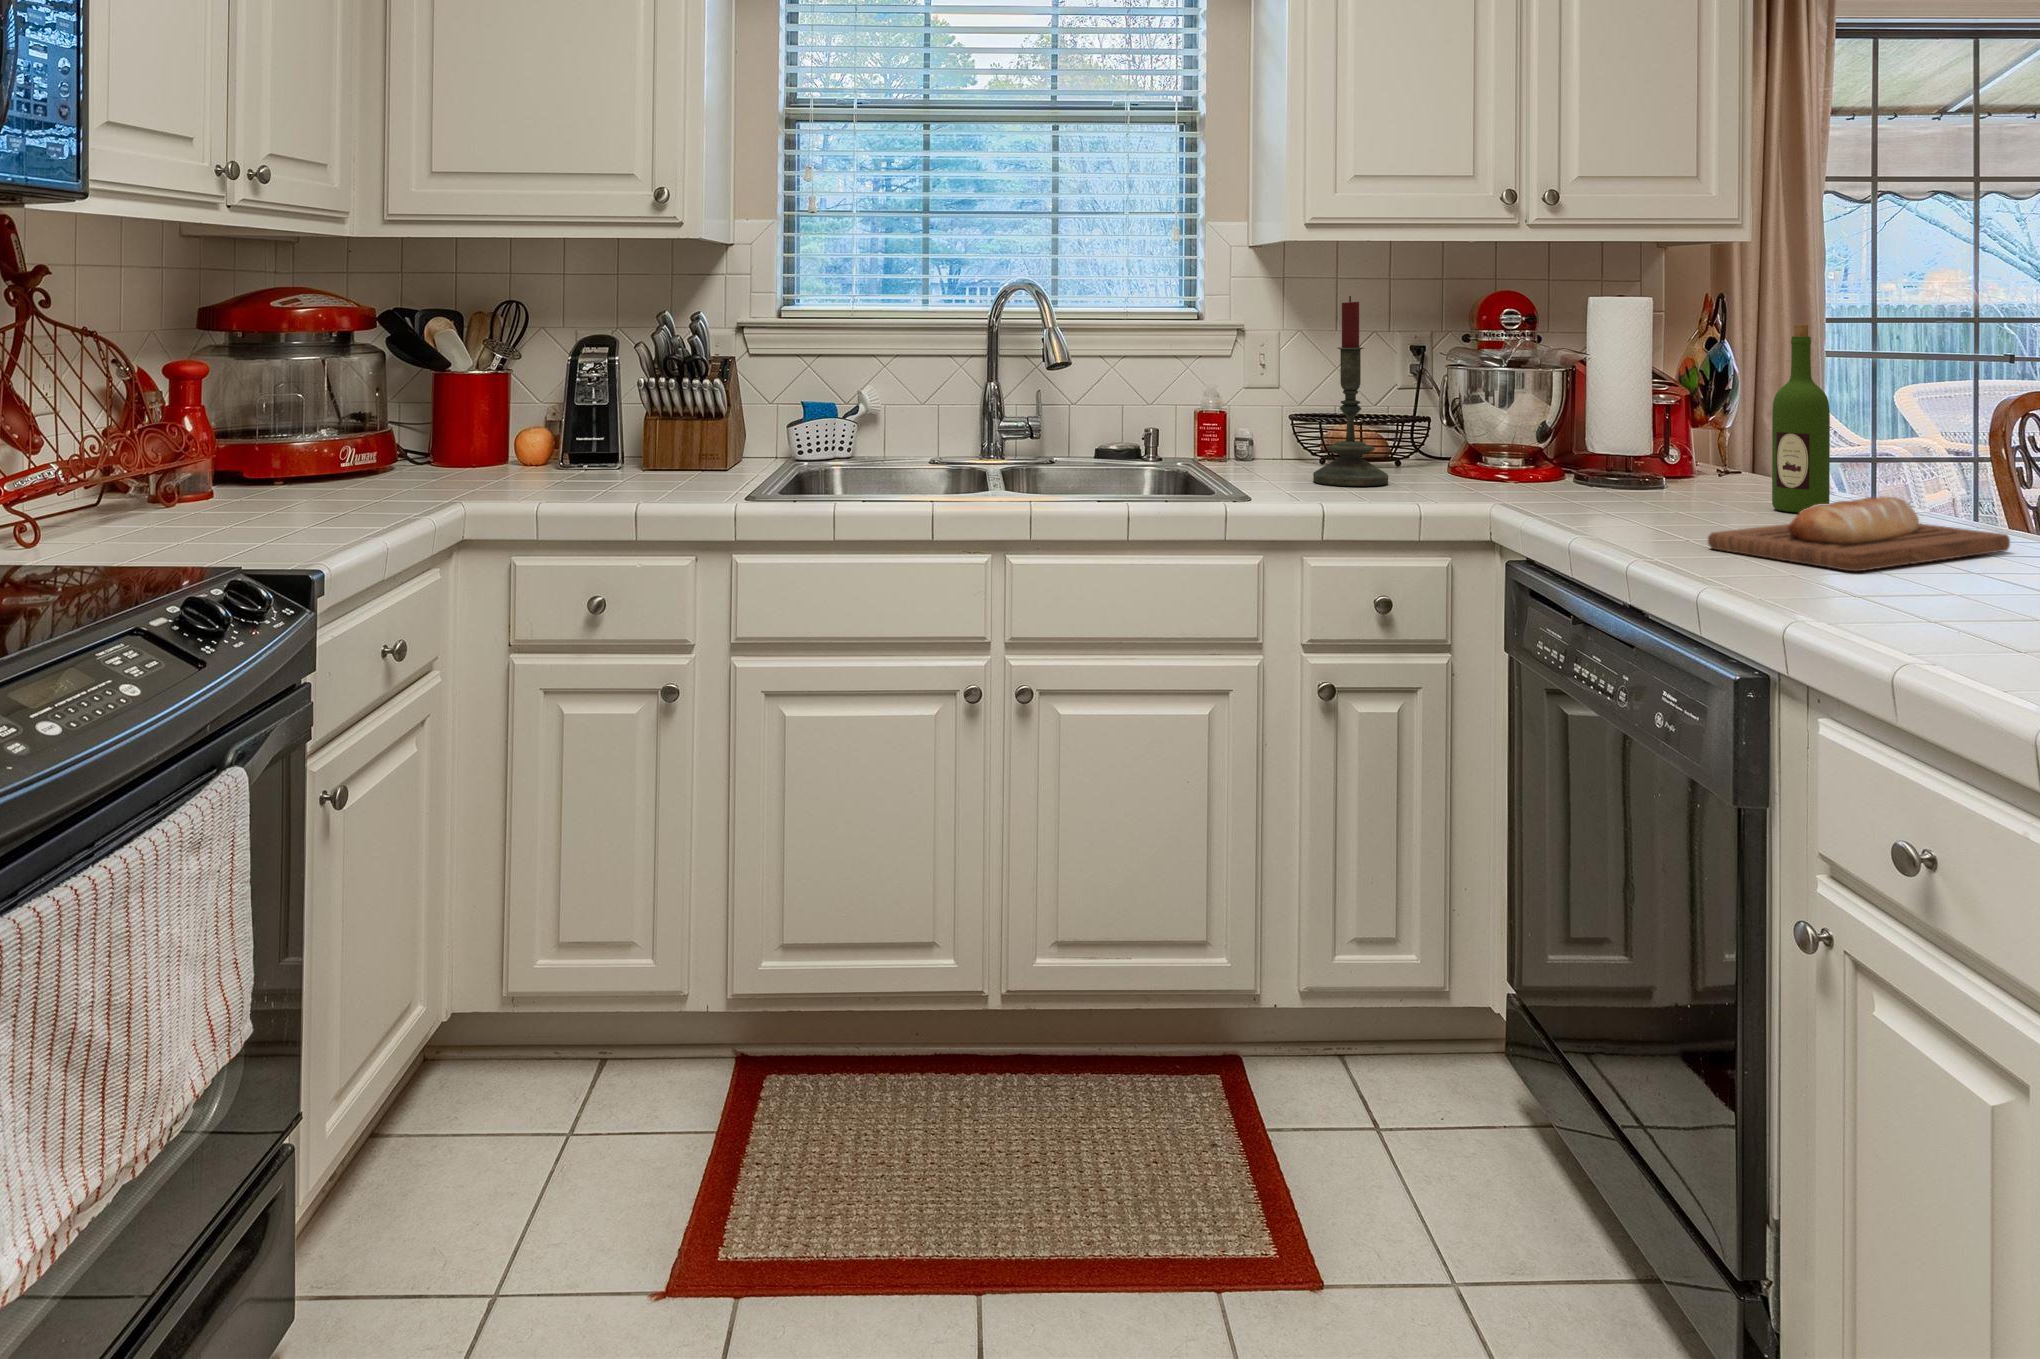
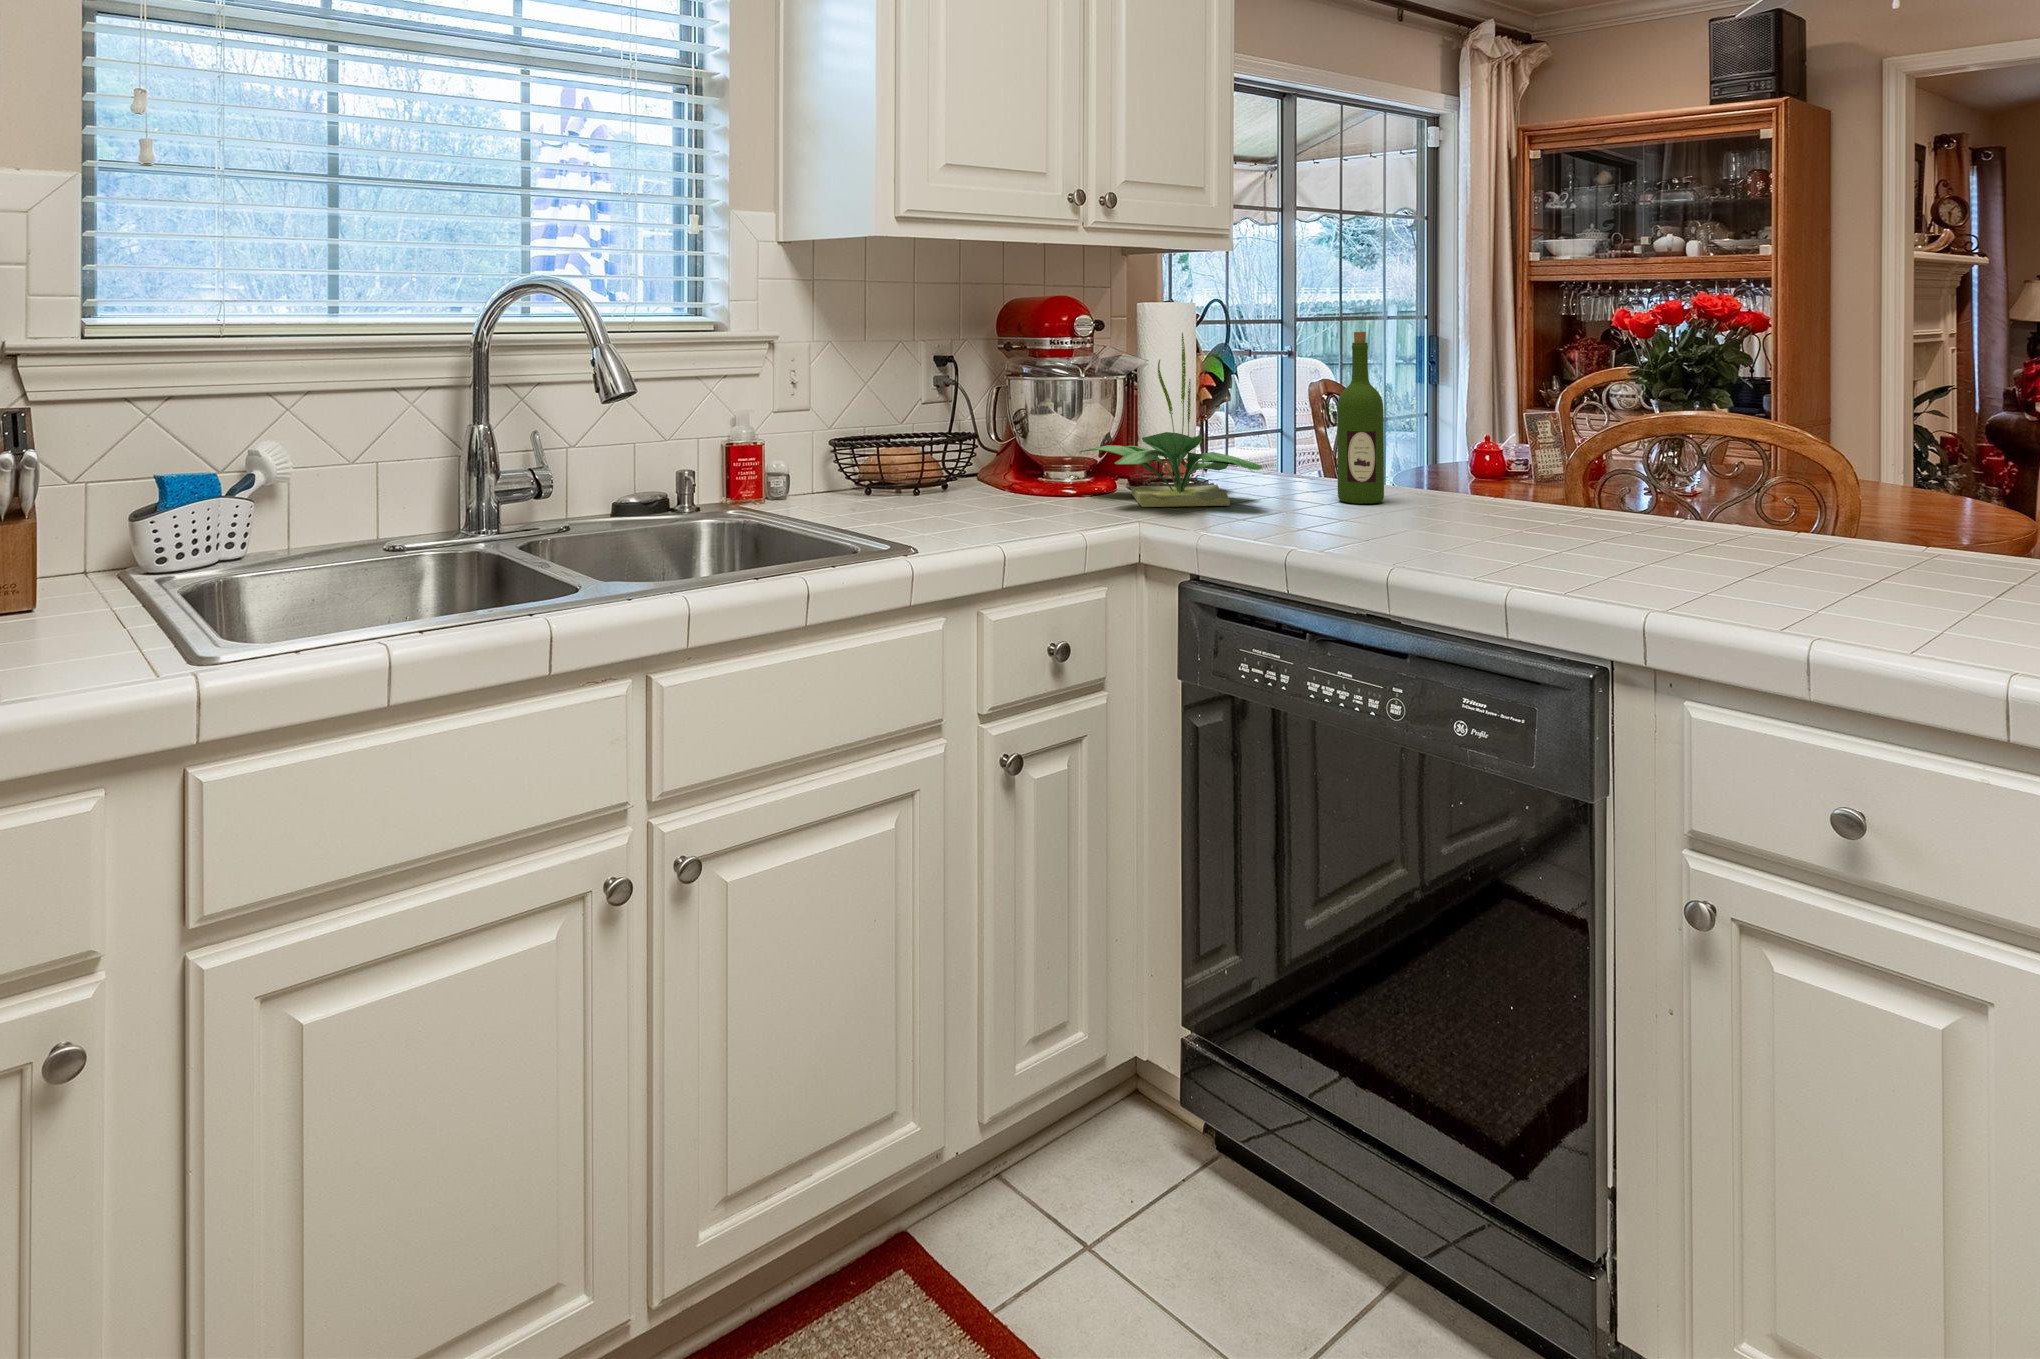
candle: present [1313,296,1388,486] -> none [910,305,992,519]
potted plant: none [1505,323,1677,500] -> present [1080,333,1263,507]
bread loaf: present [1708,497,2010,571] -> none [1426,488,1588,567]

